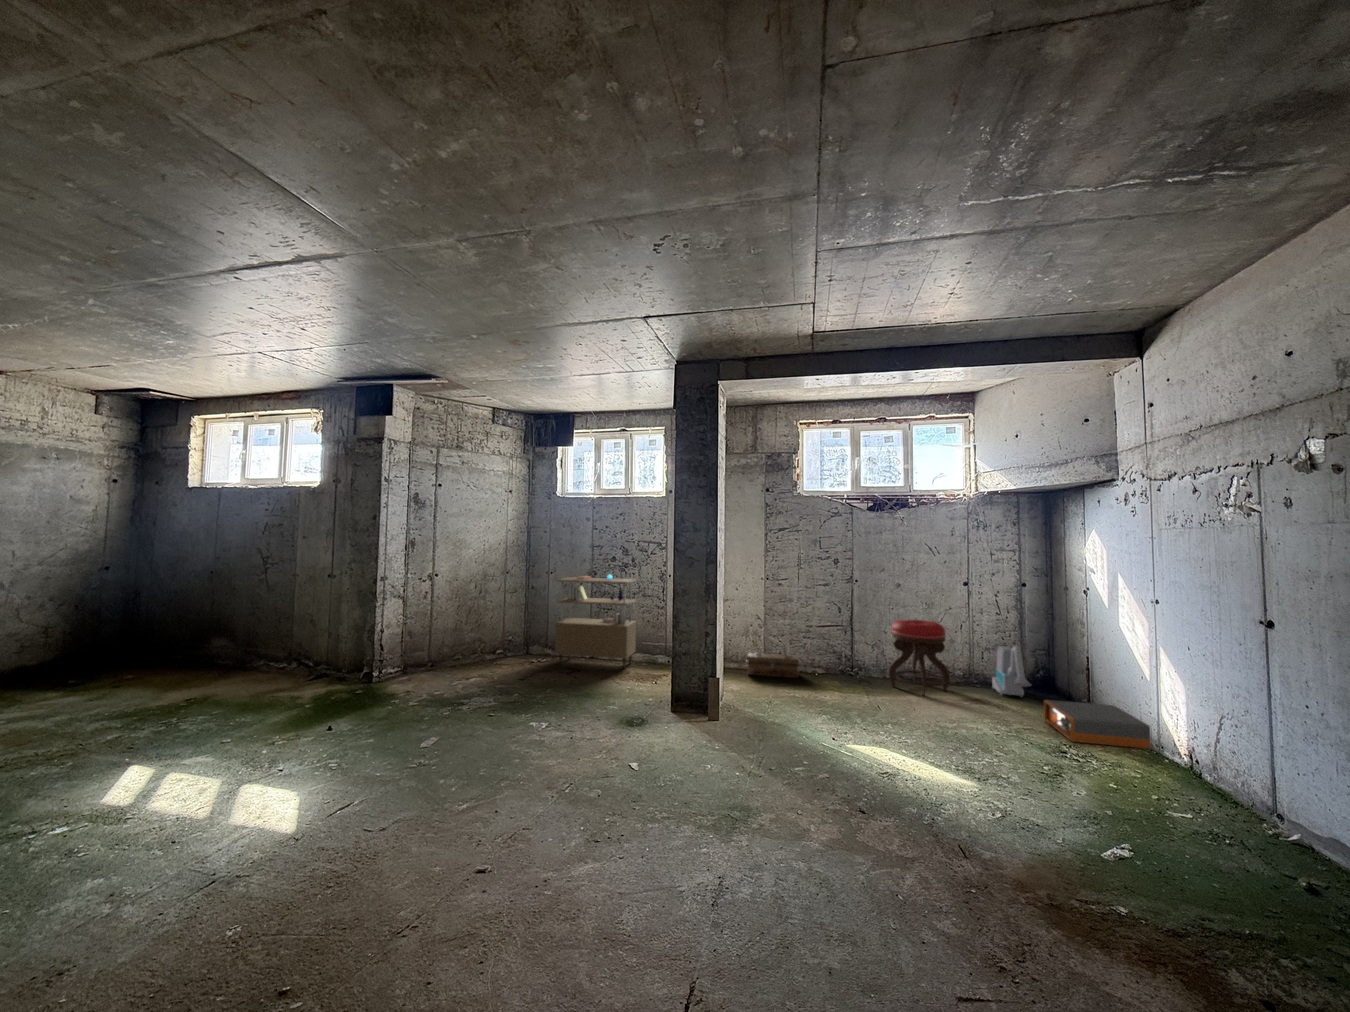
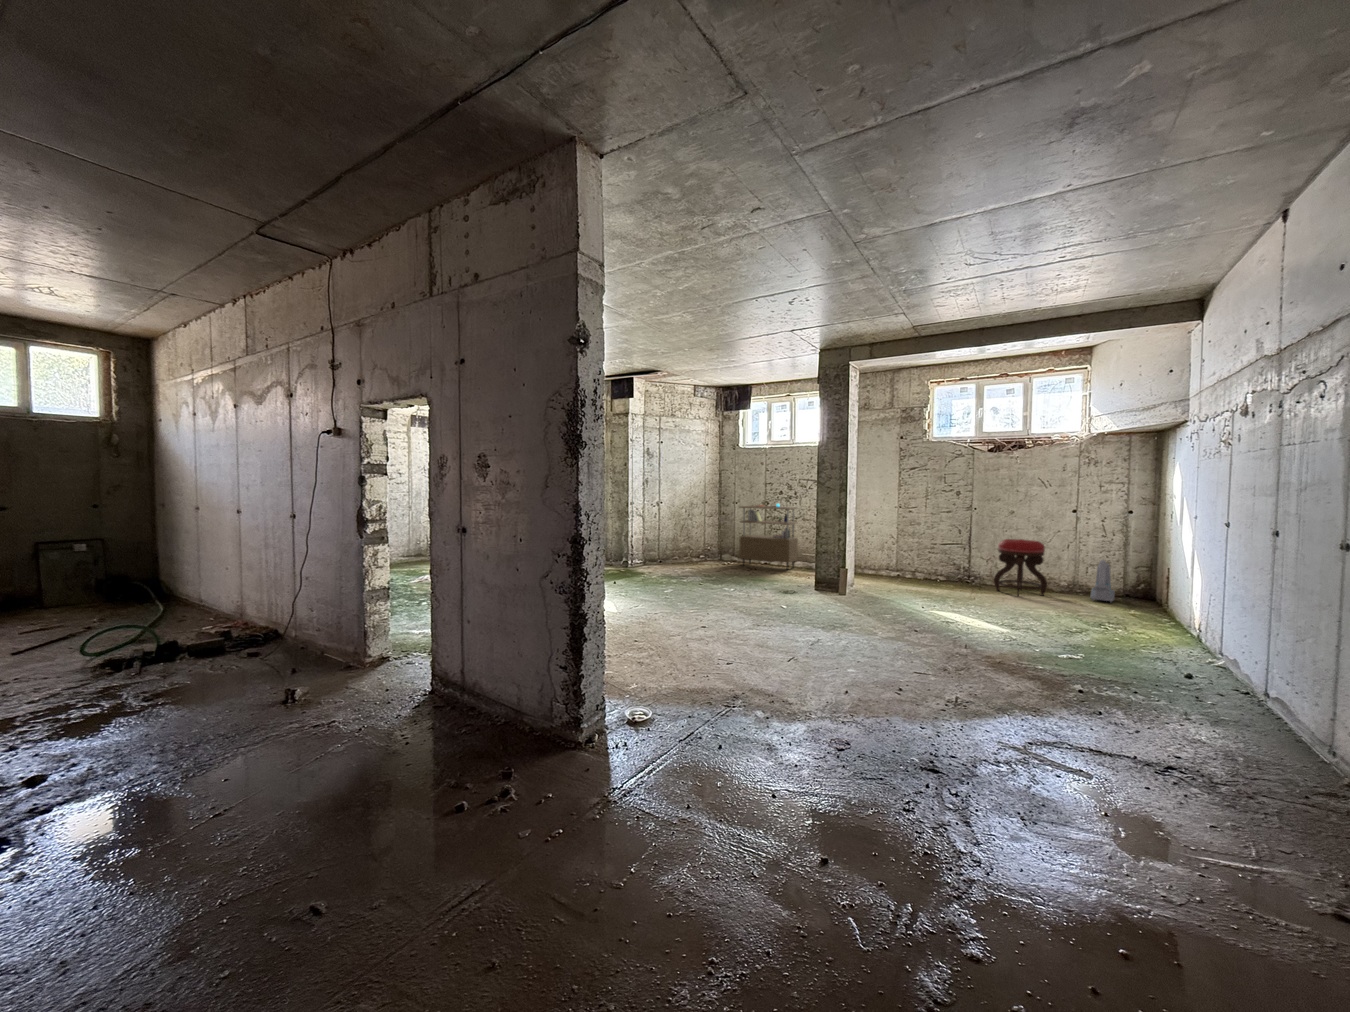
toolbox: present [747,648,800,678] -> none [879,559,924,582]
storage box: present [1044,700,1152,749] -> none [1106,597,1180,630]

